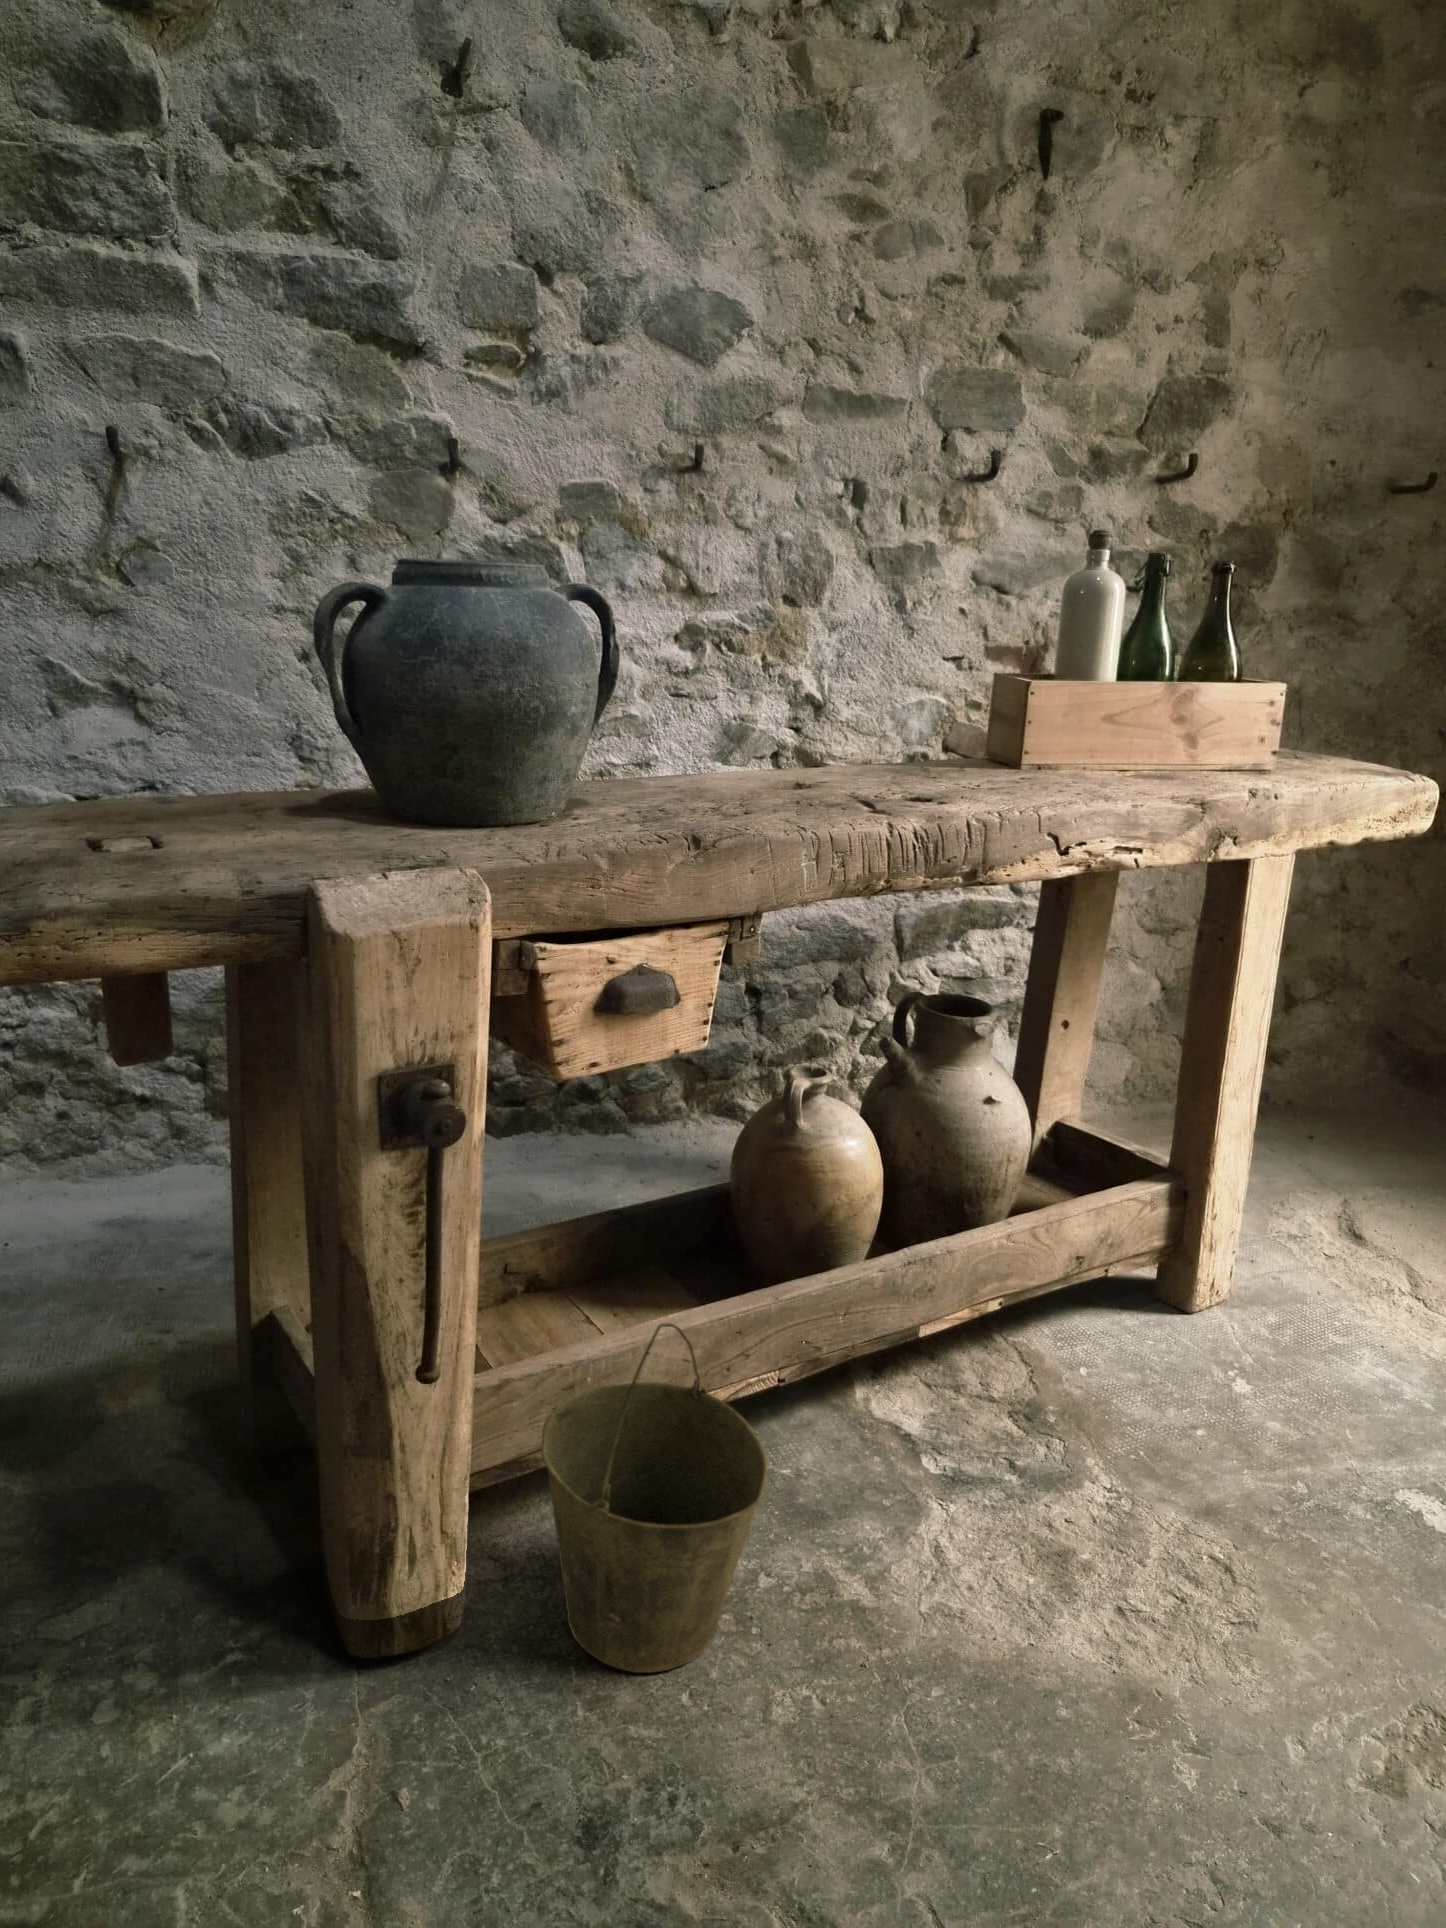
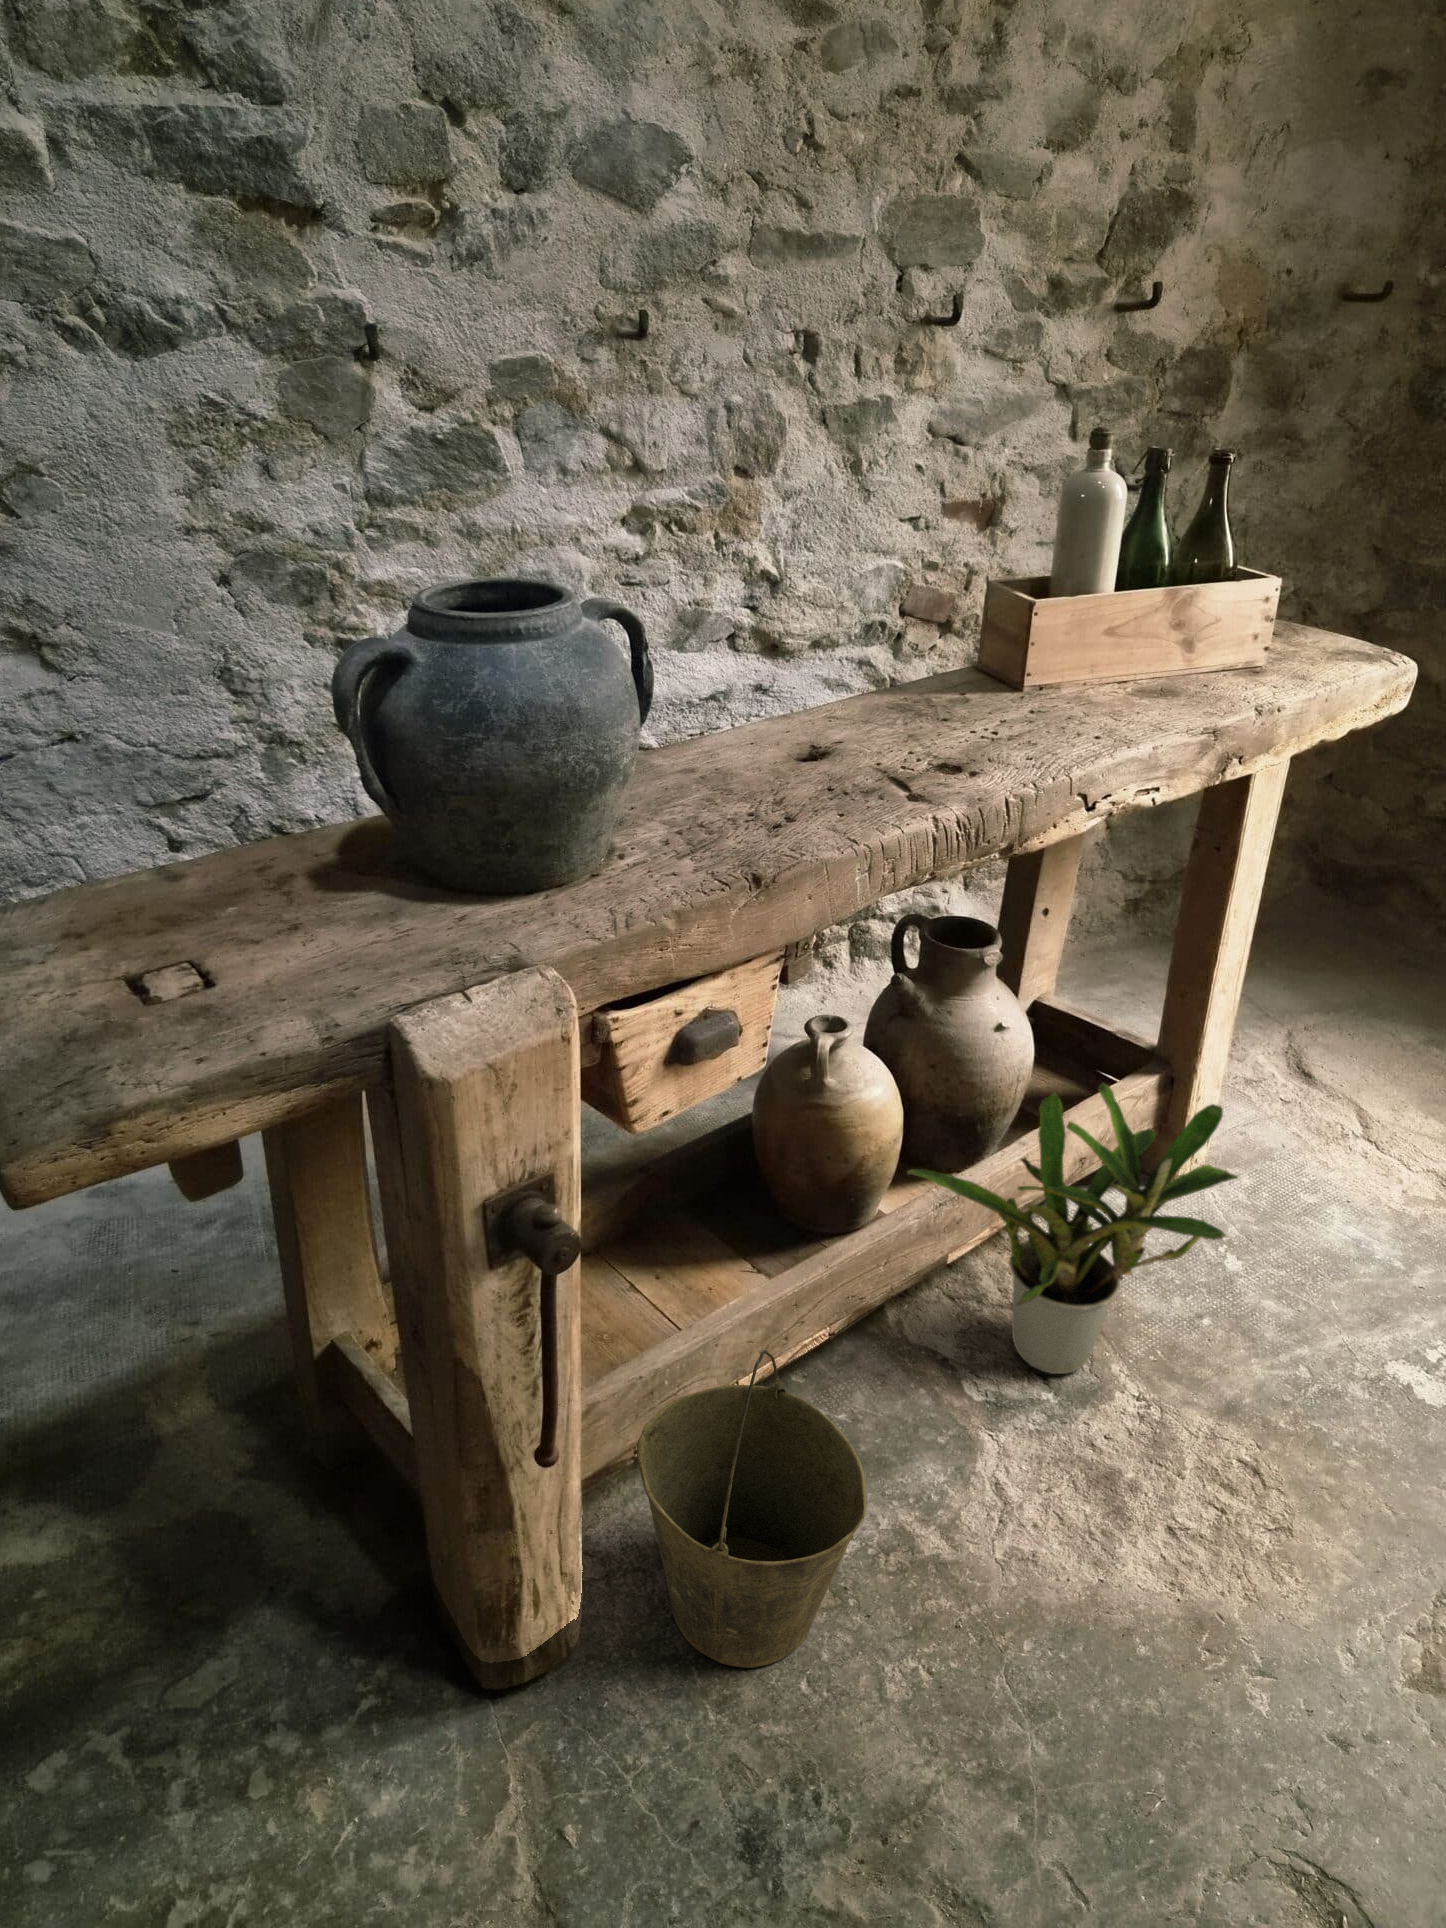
potted plant: none [870,1154,1218,1461] -> present [907,1083,1238,1374]

